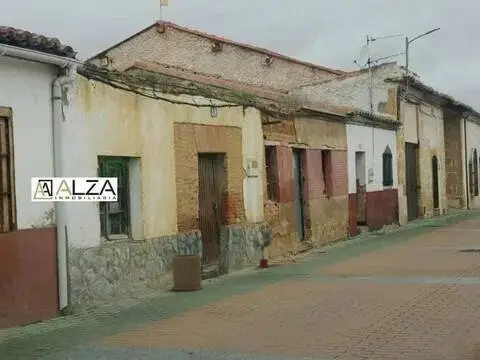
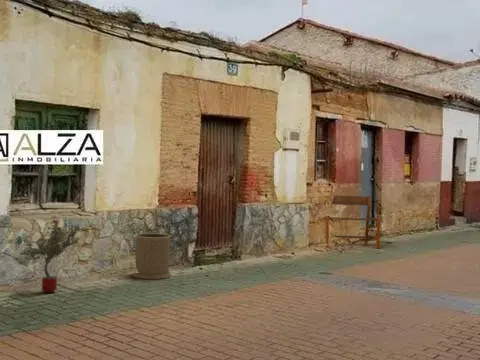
bench: none [269,212,324,261] -> present [324,196,380,249]
potted tree: present [252,227,273,268] -> present [20,216,80,293]

